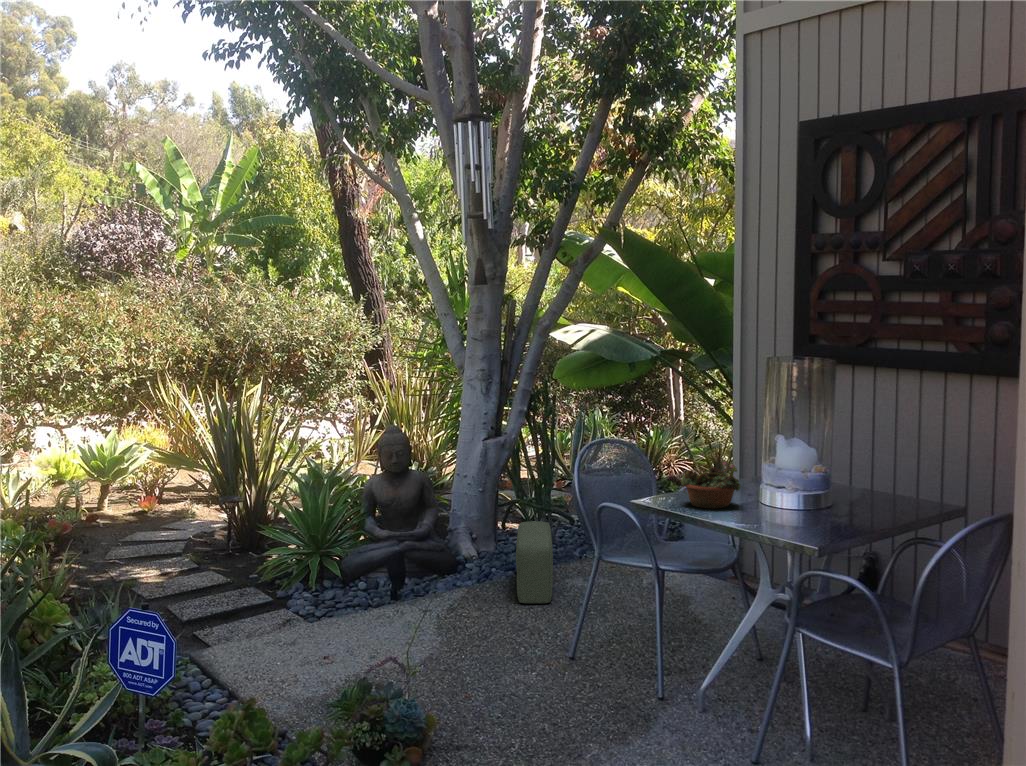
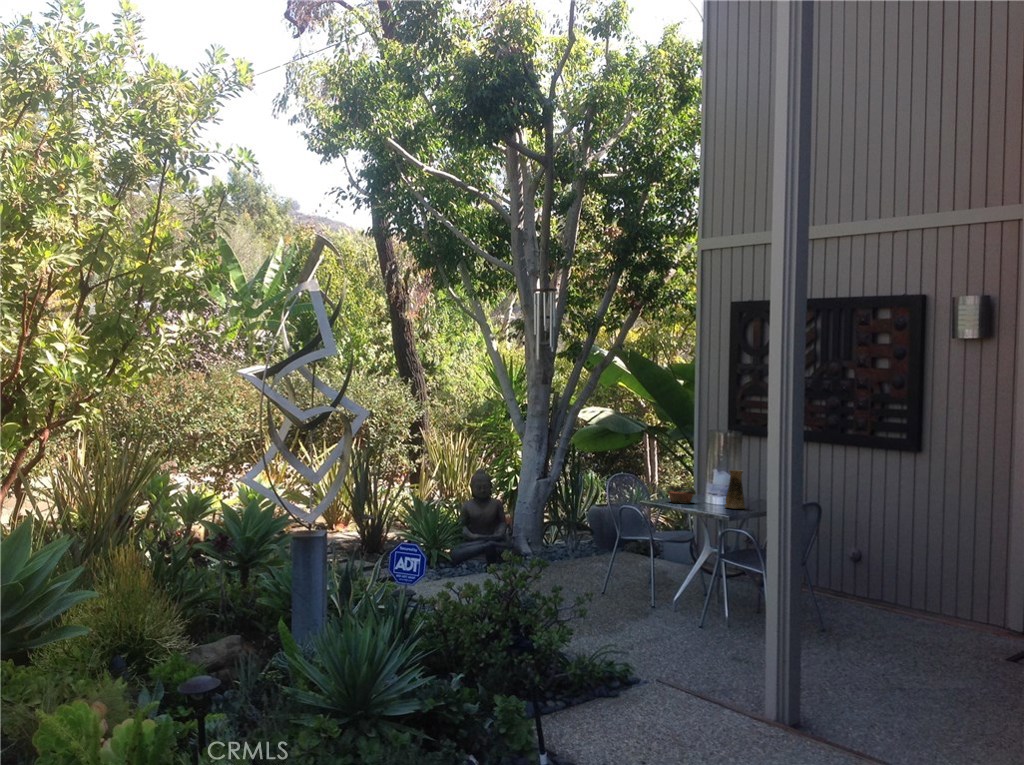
pitcher: none [802,444,847,528] -> present [725,470,745,509]
pouf: present [516,521,553,603] -> none [561,529,587,573]

